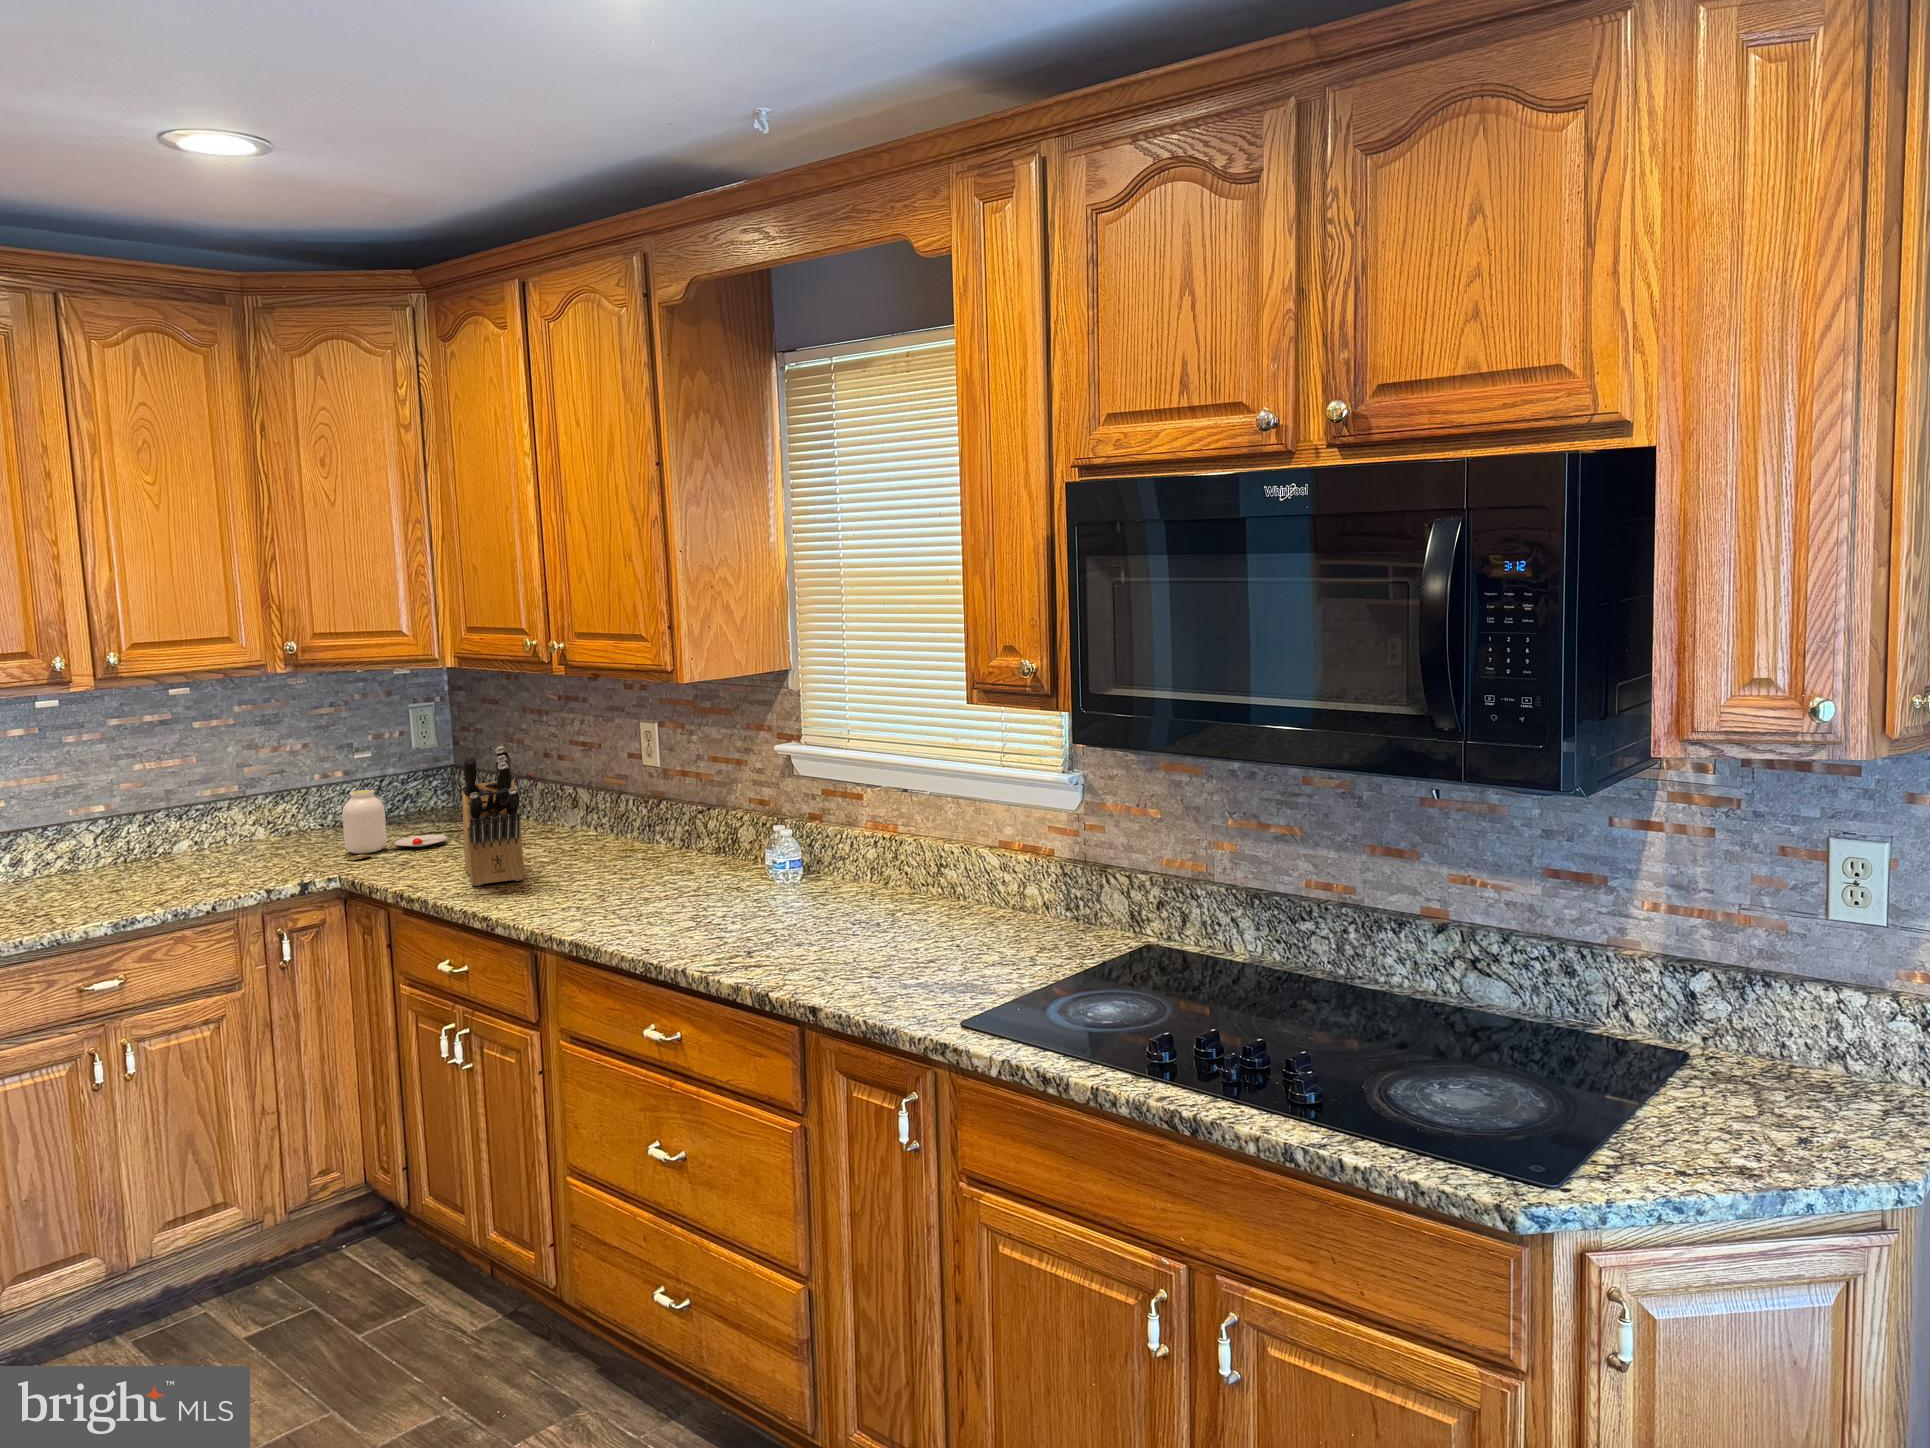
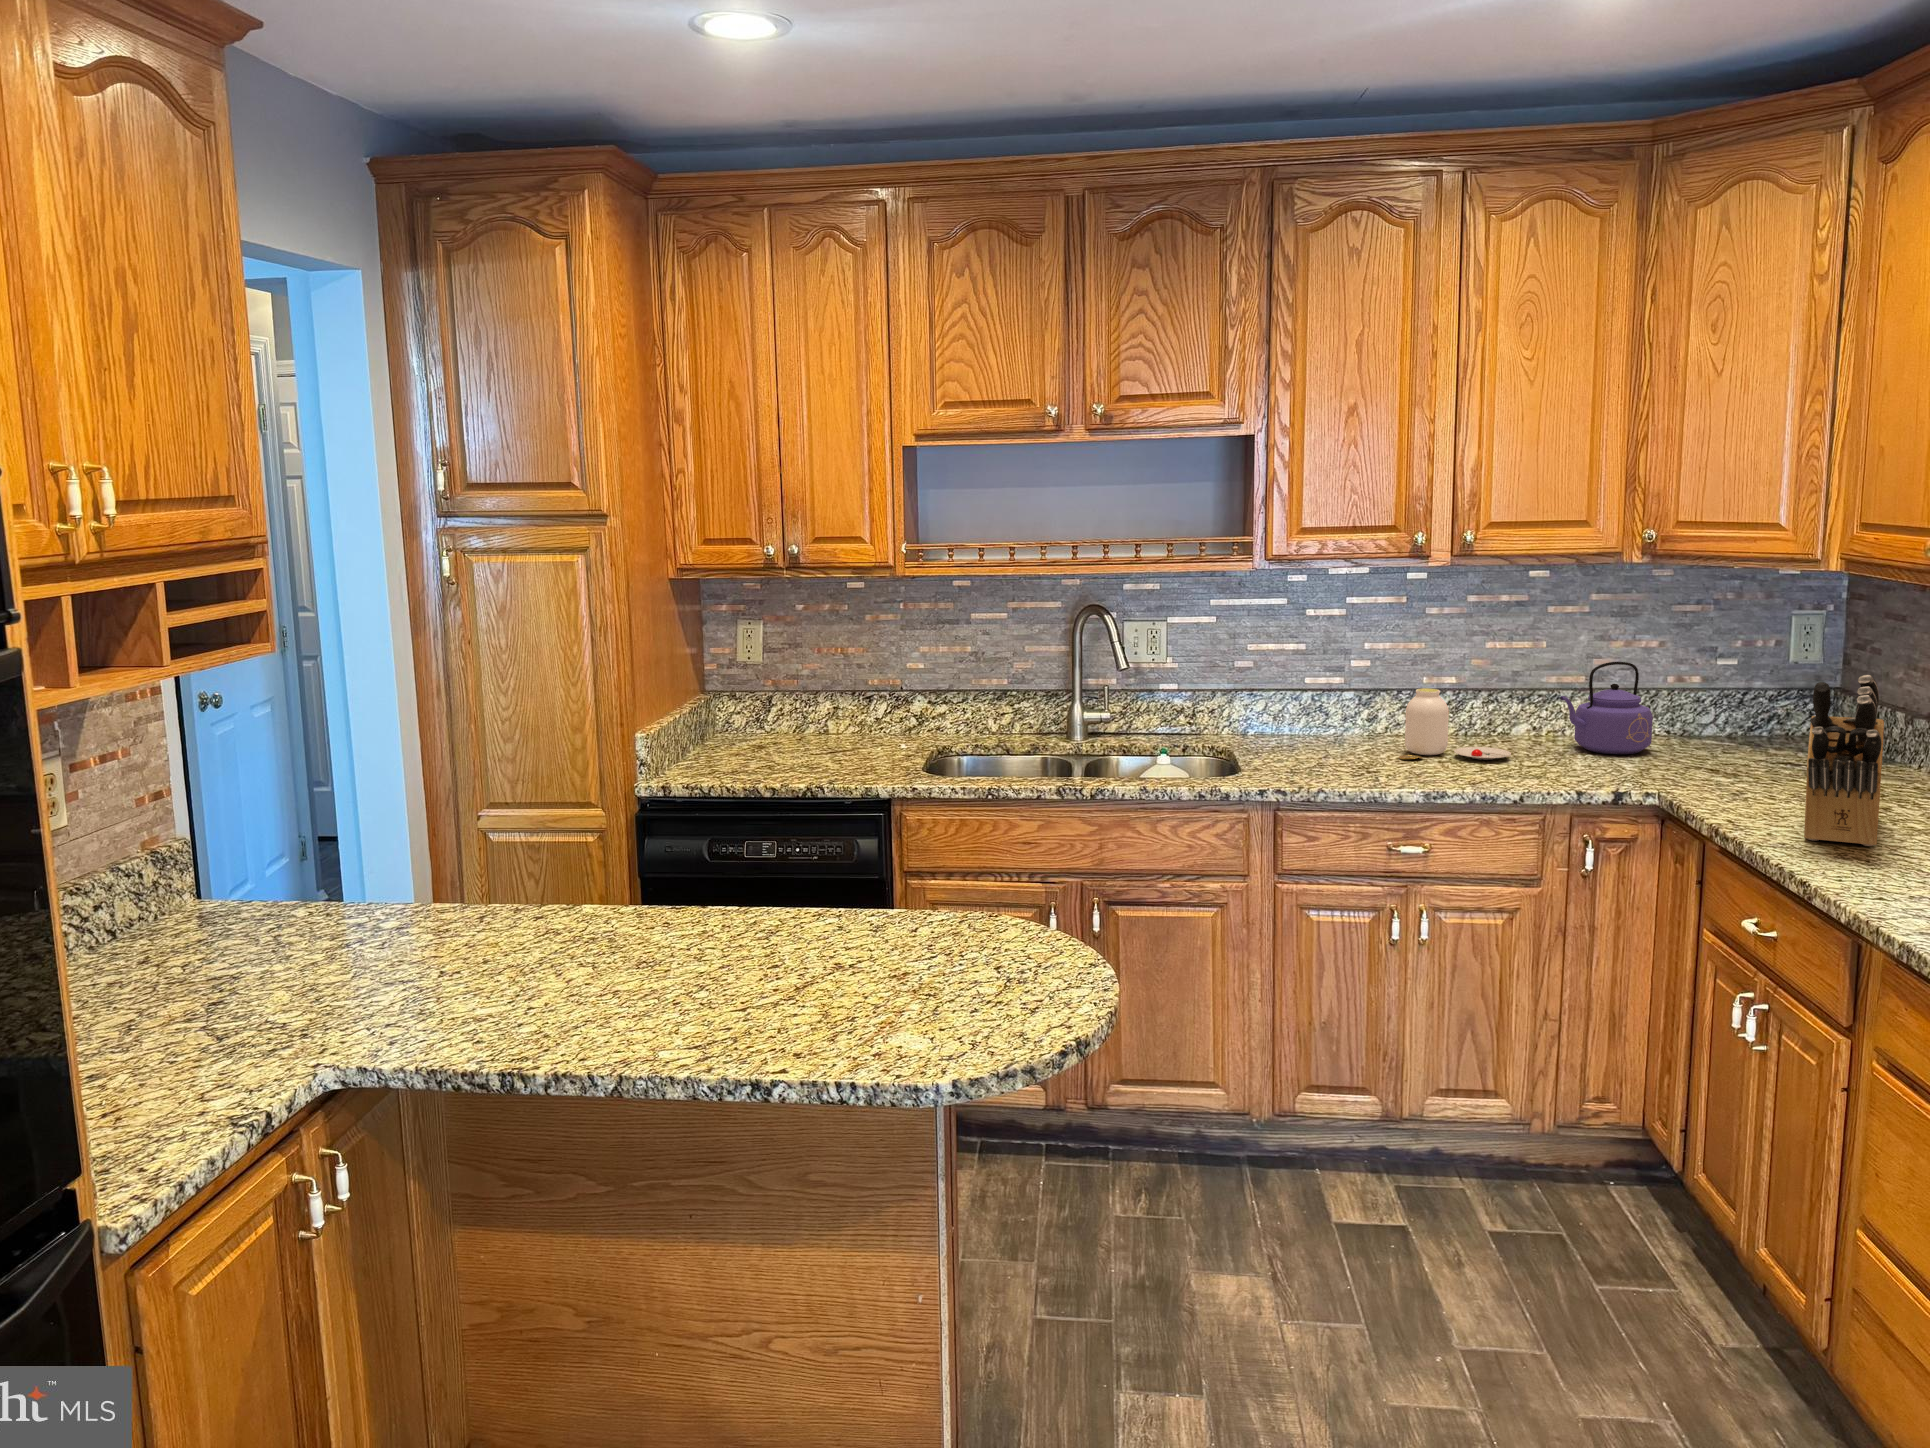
kettle: none [225,766,315,853] -> present [1561,662,1653,754]
jar: present [342,790,452,860] -> present [1399,688,1511,759]

